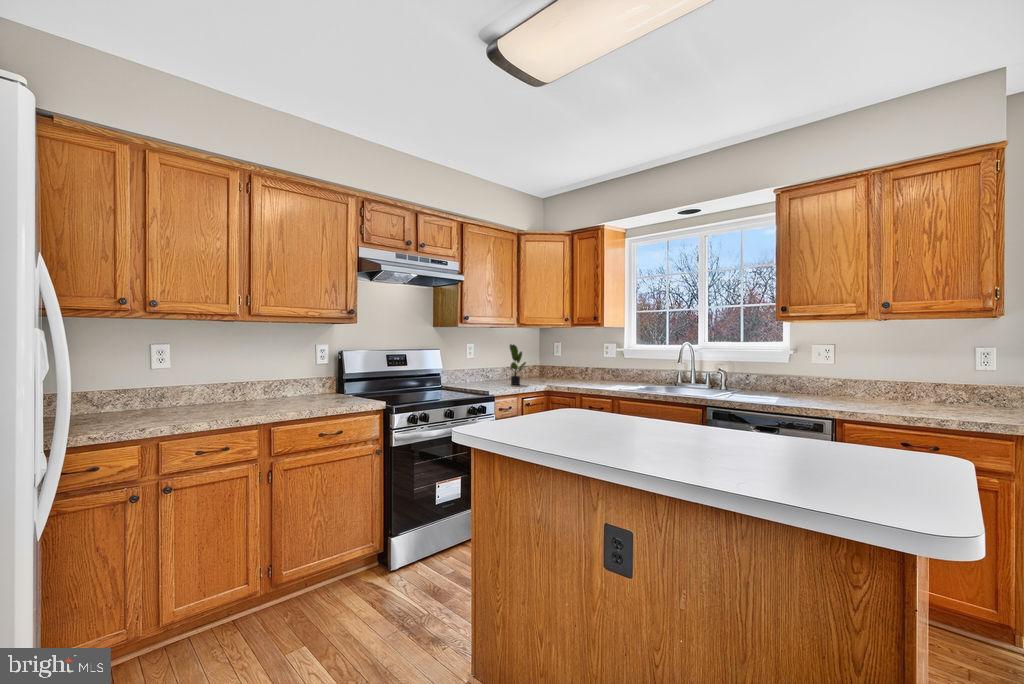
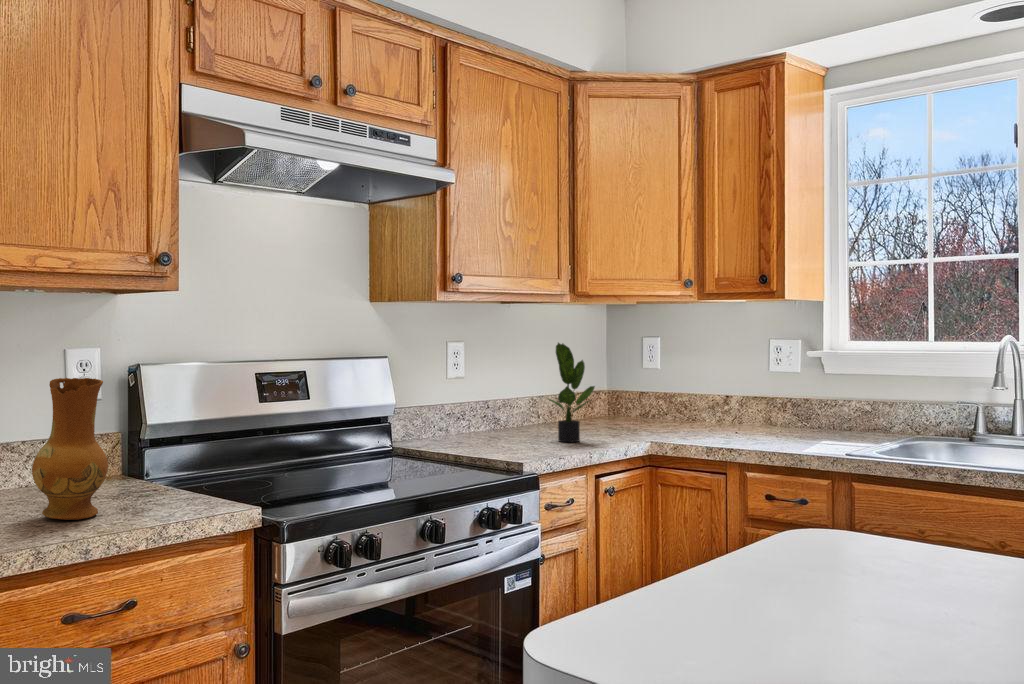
ceramic jug: none [306,354,332,404] -> present [32,378,108,520]

